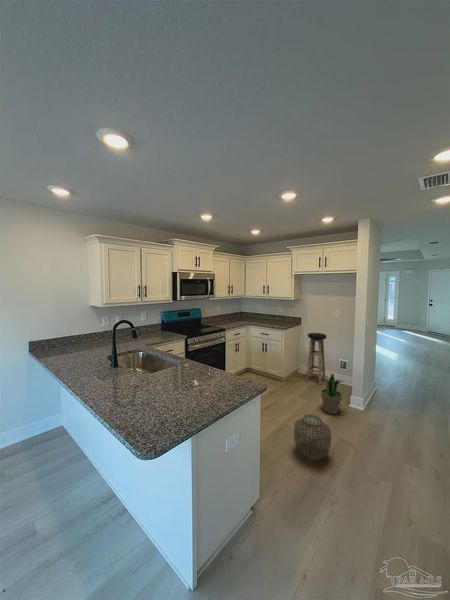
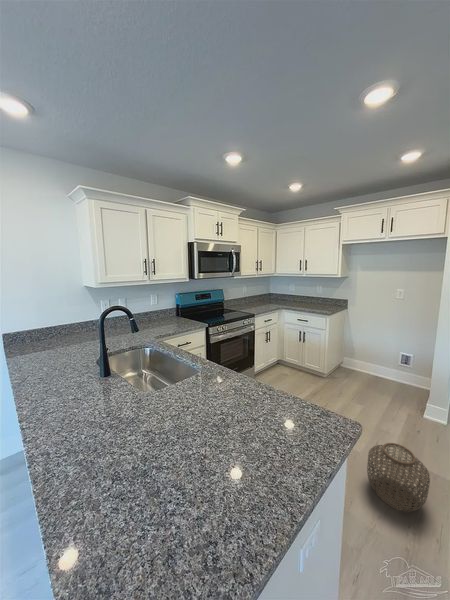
bar stool: present [306,333,326,384] -> none [354,319,385,384]
potted plant: present [321,374,344,414] -> none [387,375,424,430]

